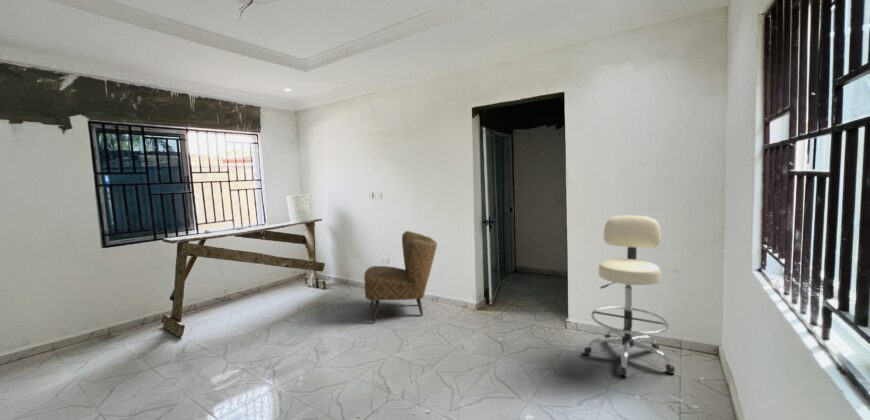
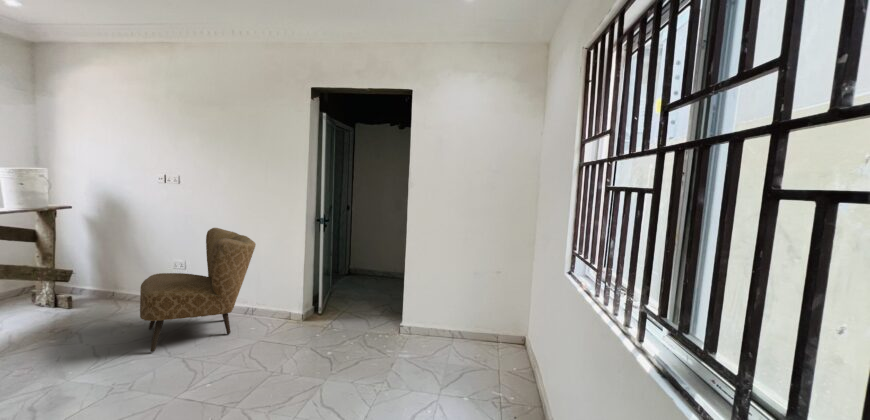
stool: present [584,216,675,376] -> none [416,220,494,378]

